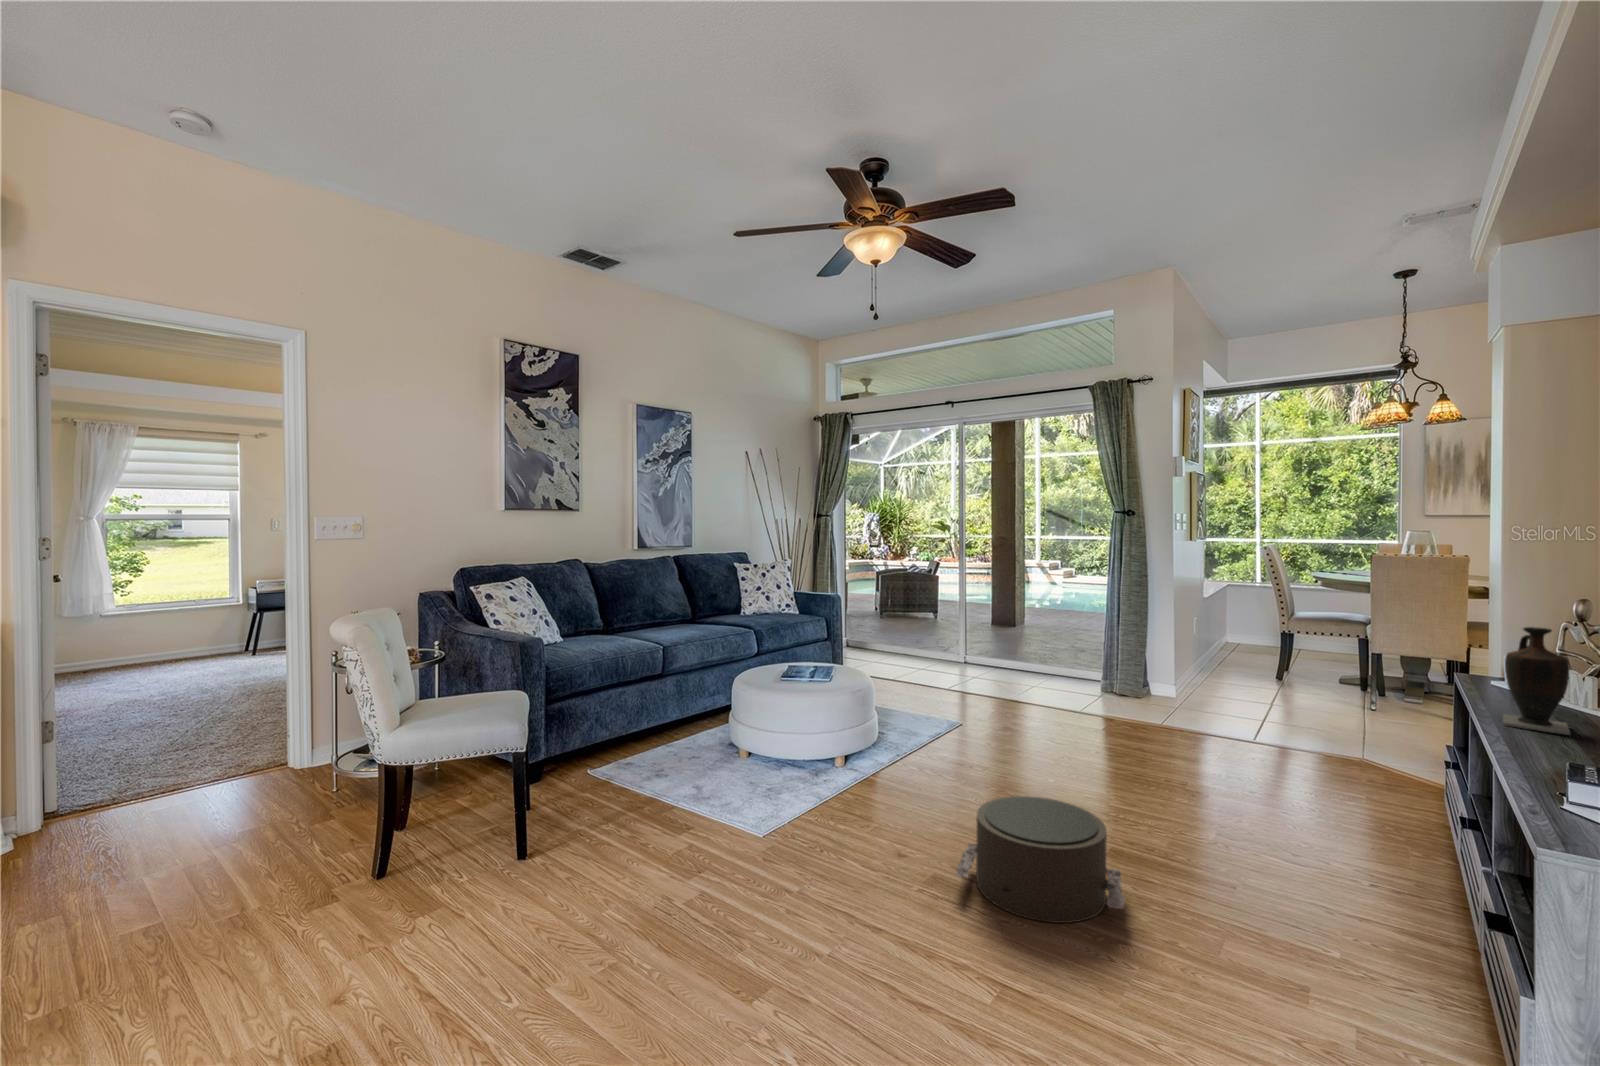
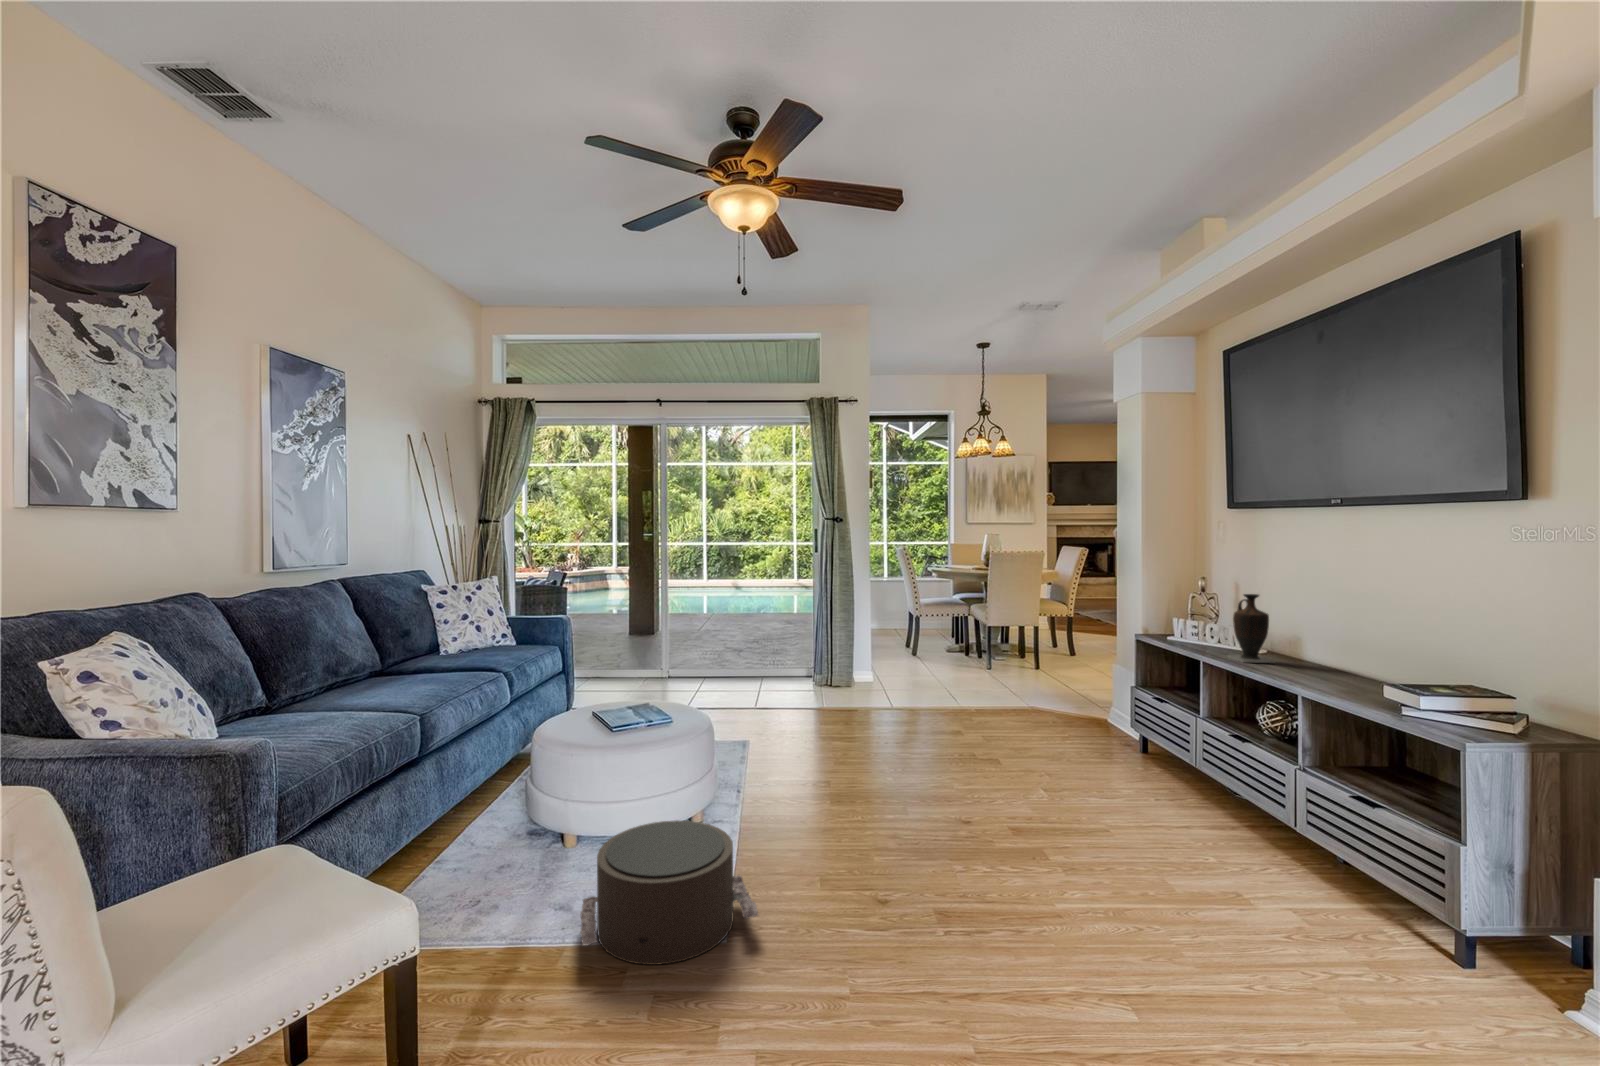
pouf: present [956,796,1125,923] -> present [580,820,758,965]

